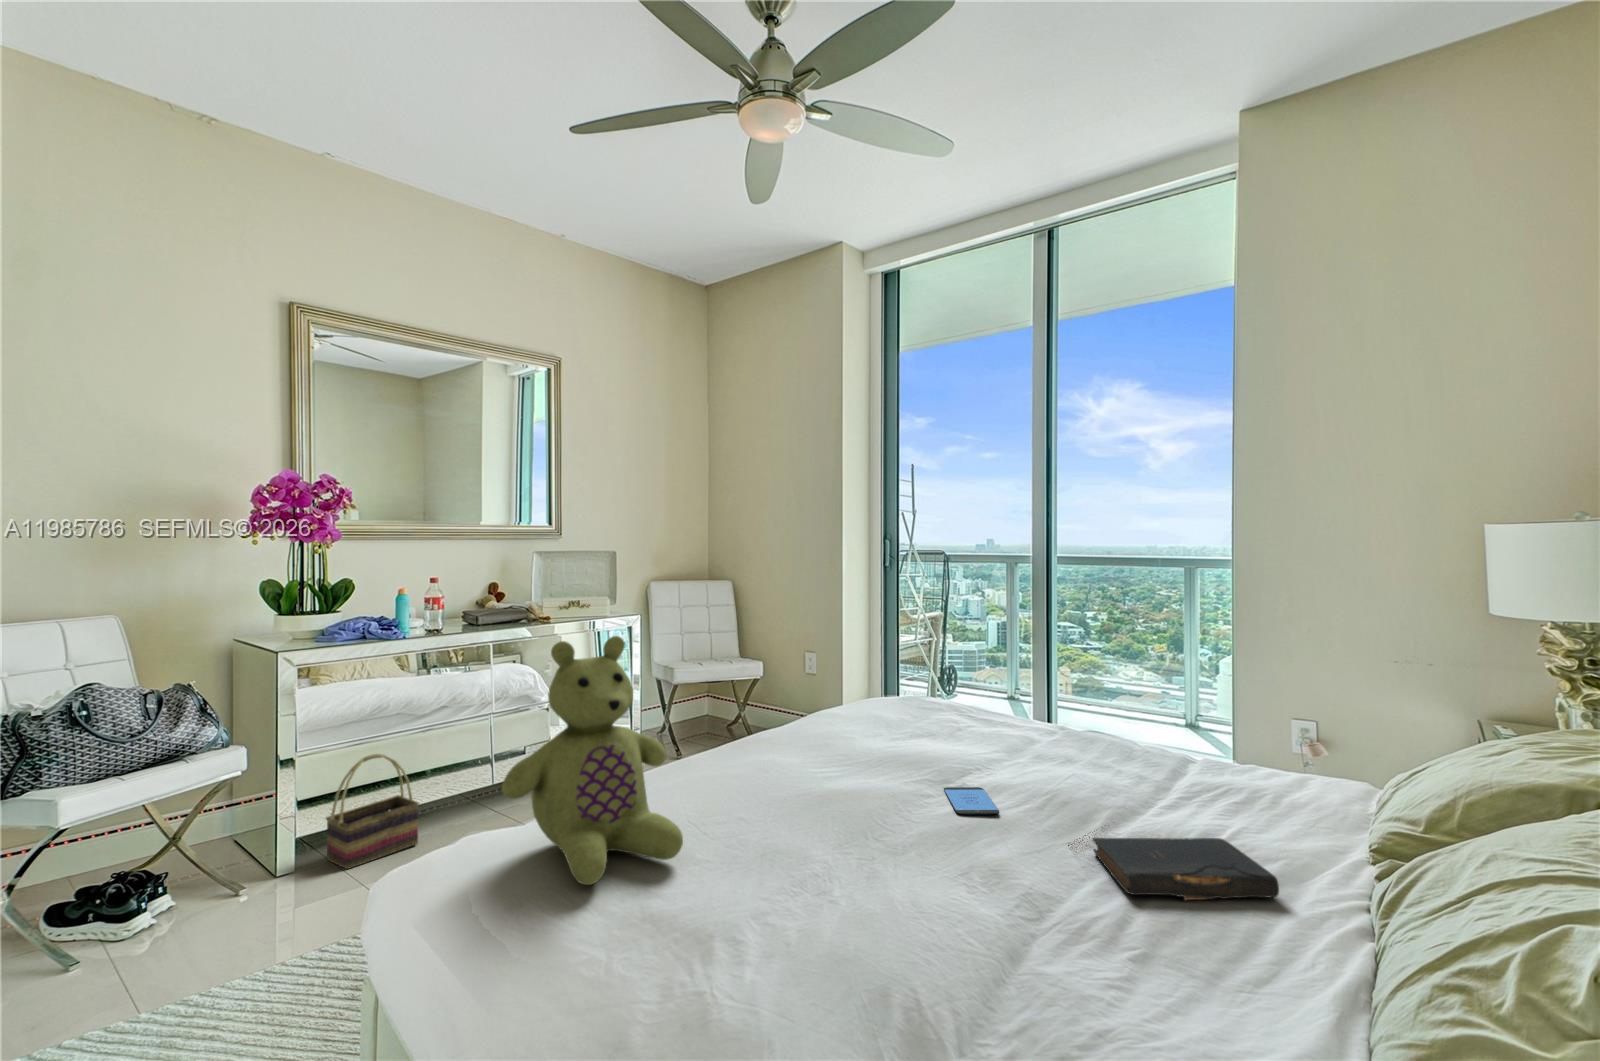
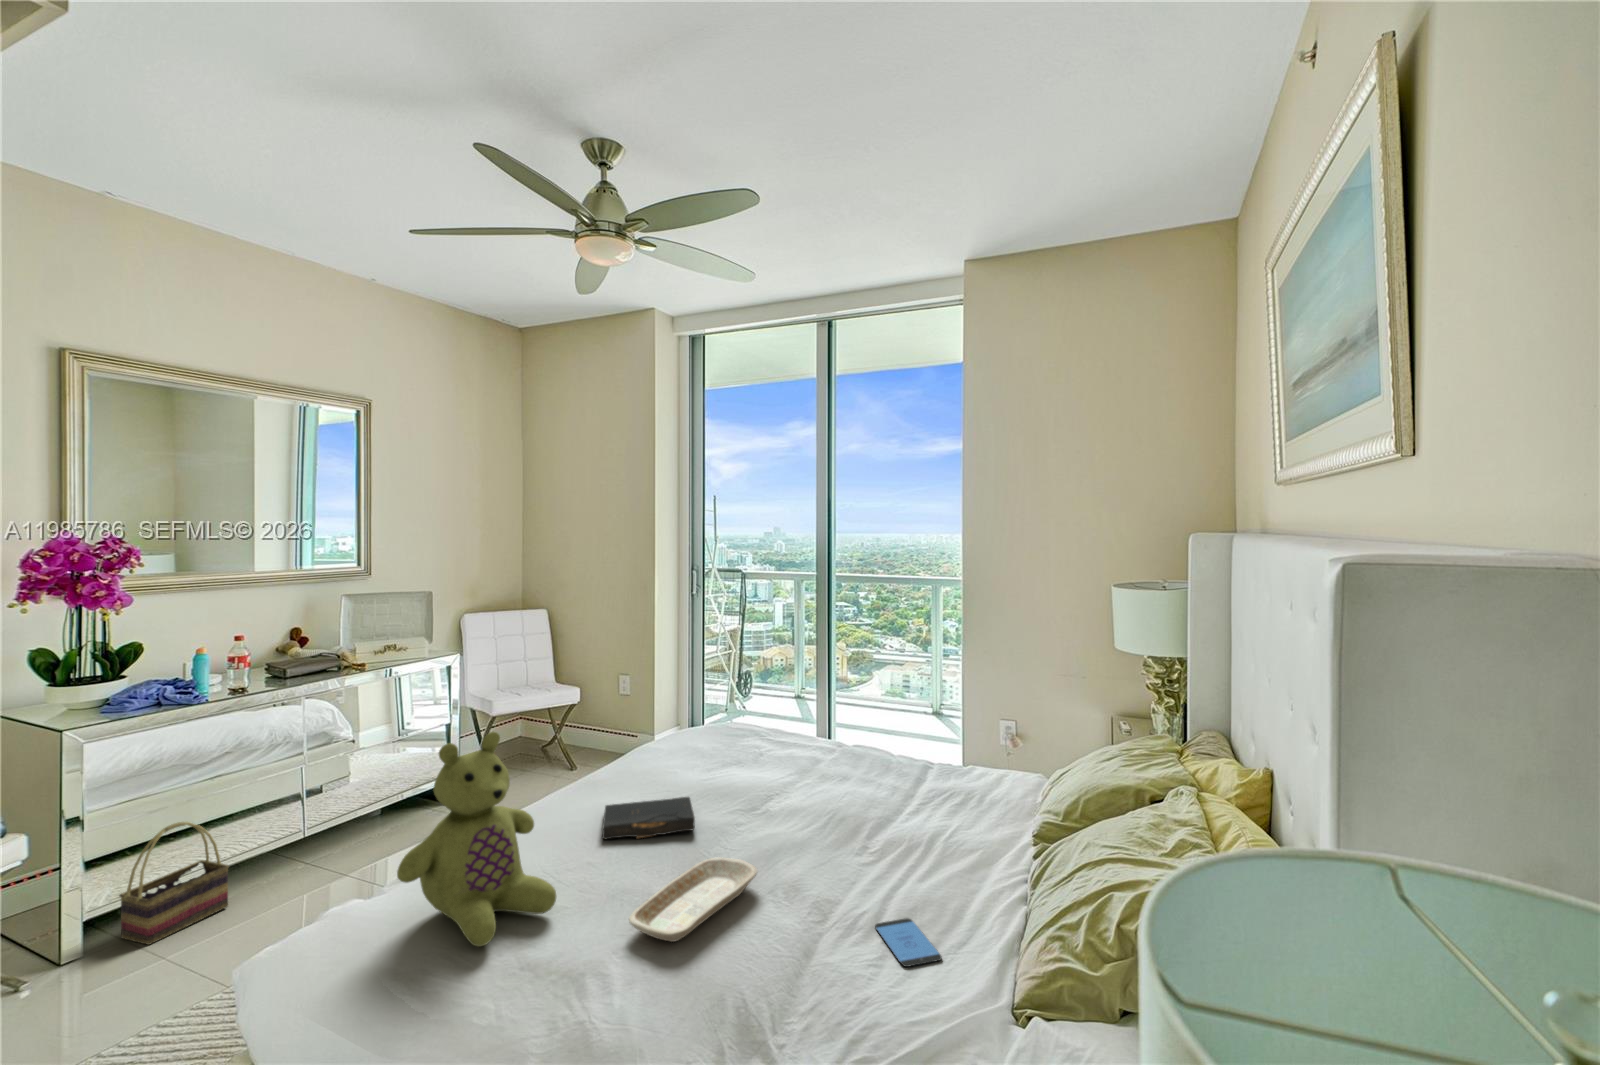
smartphone: present [944,787,999,814] -> present [875,918,941,967]
tray: none [765,824,942,915] -> present [629,857,758,942]
book: present [1093,838,1279,900] -> present [602,797,695,839]

